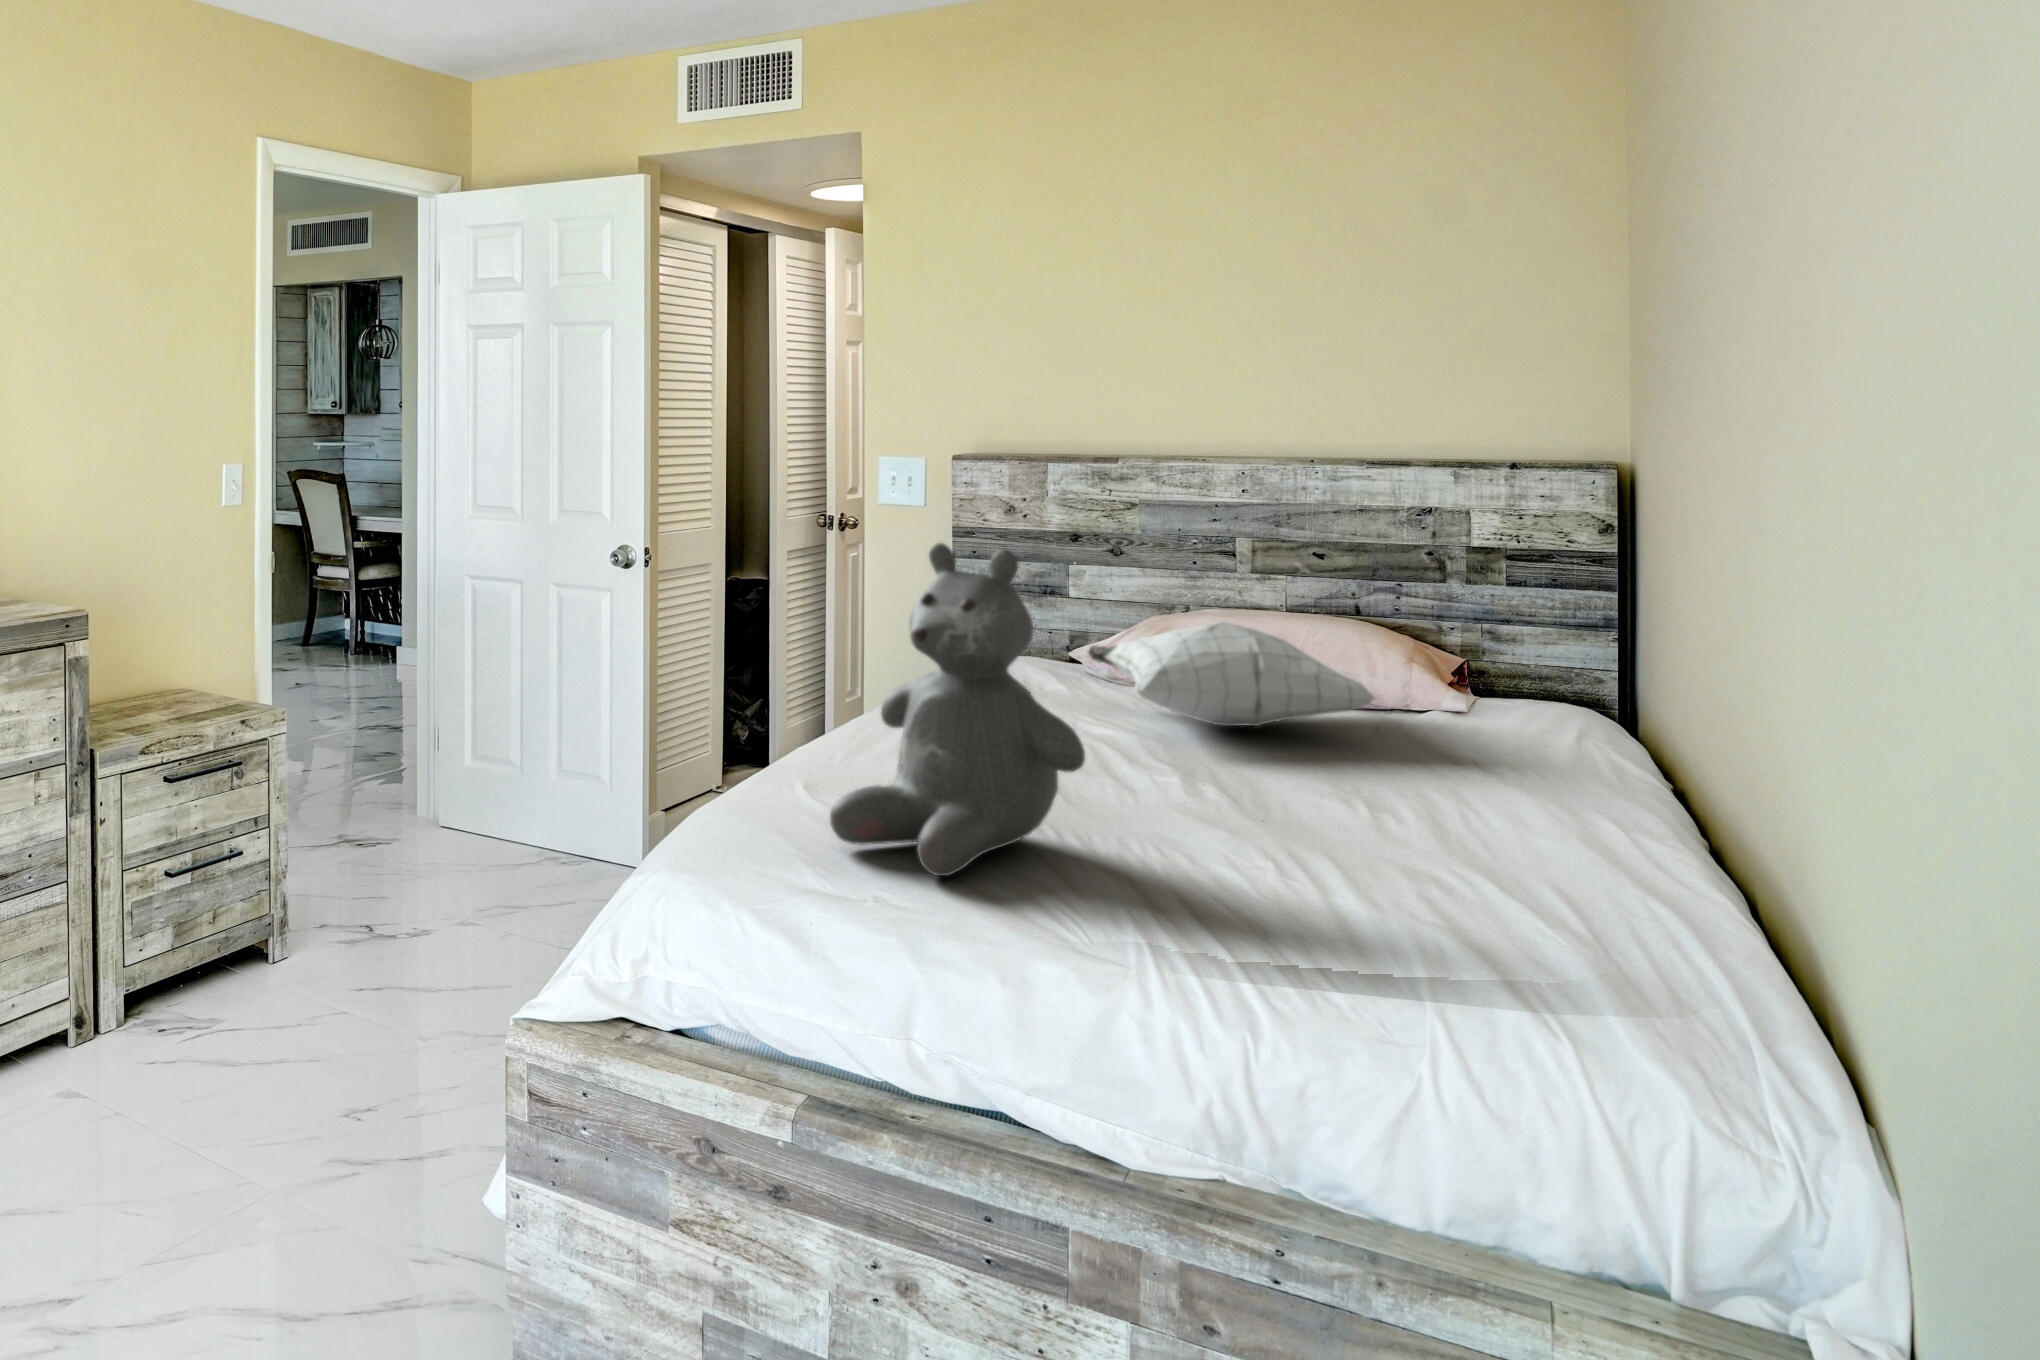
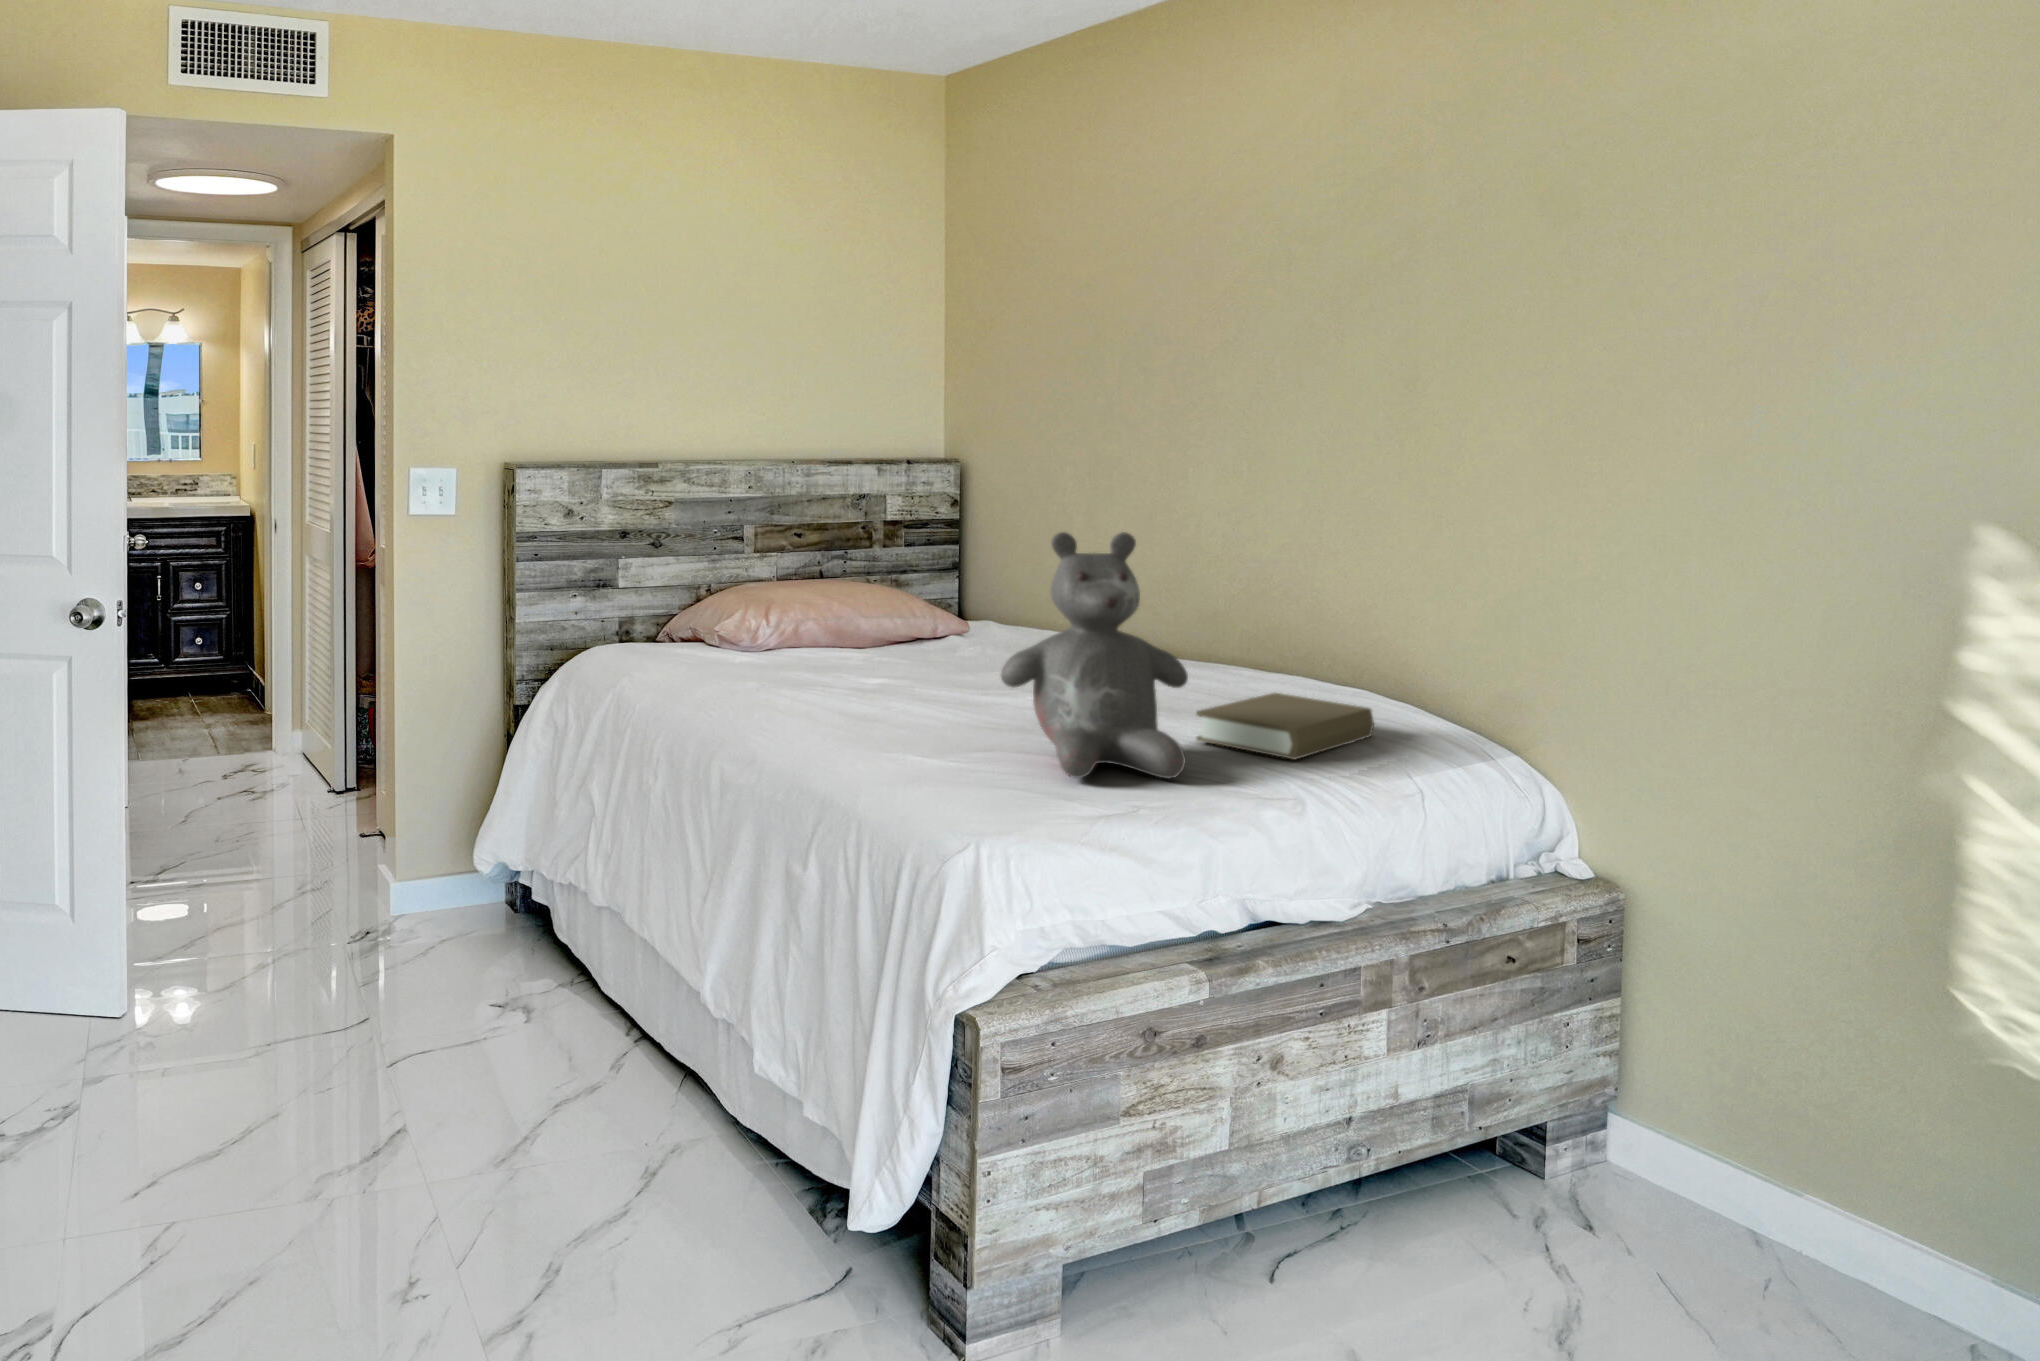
pillow: present [1088,622,1375,726] -> none [796,586,1027,666]
book: none [1156,820,1466,945] -> present [1196,693,1374,760]

